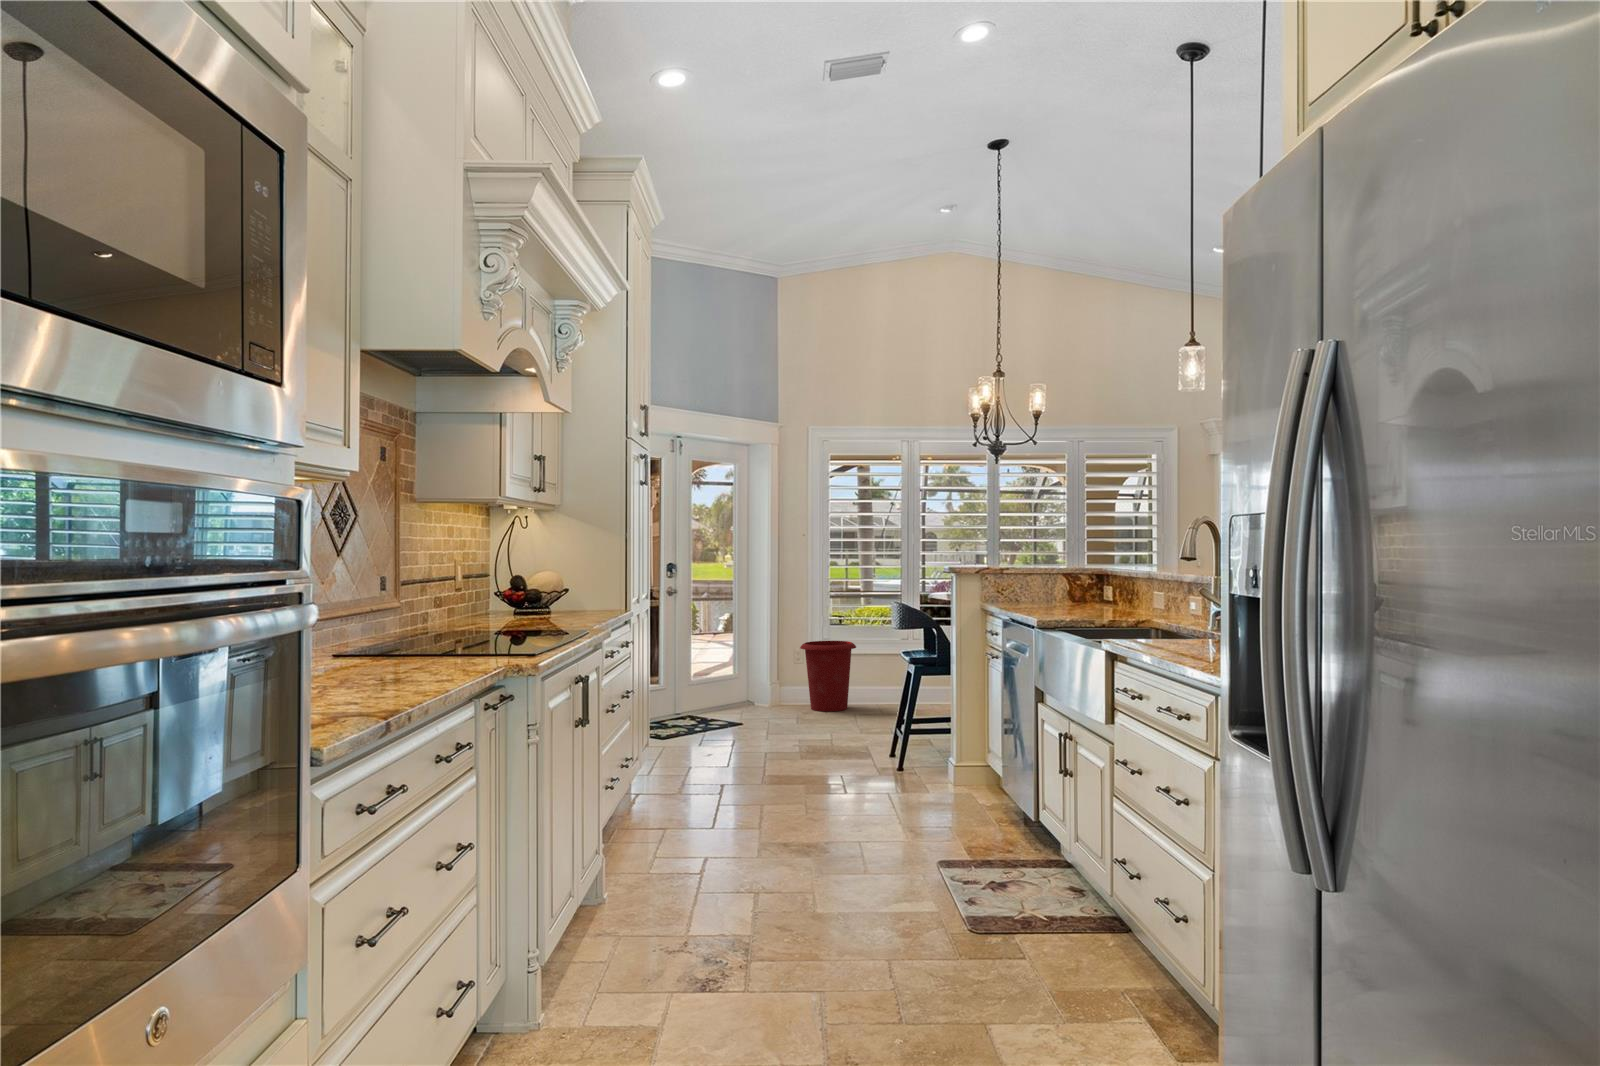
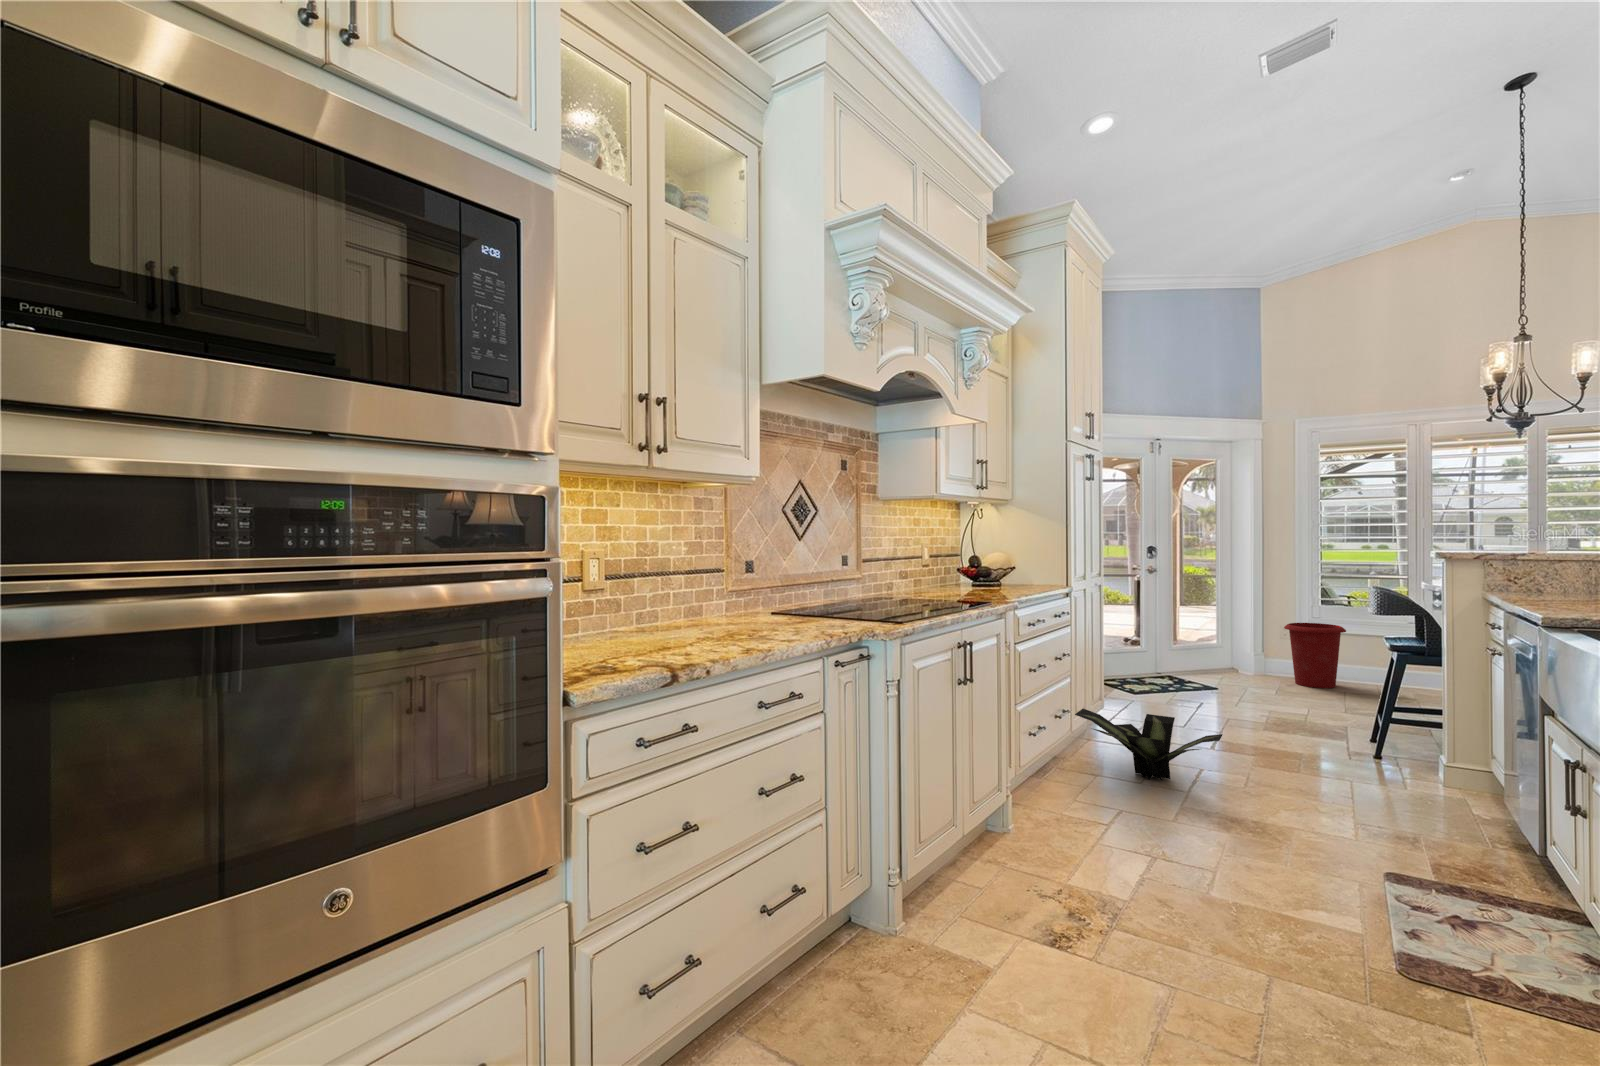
potted plant: none [634,753,786,827] -> present [1075,709,1223,780]

